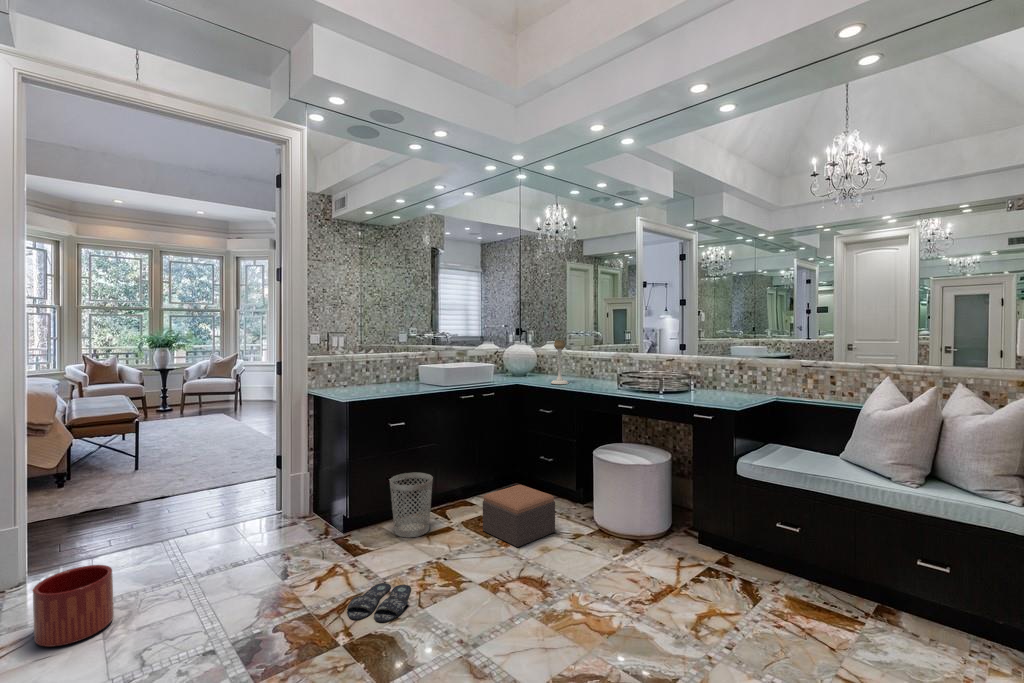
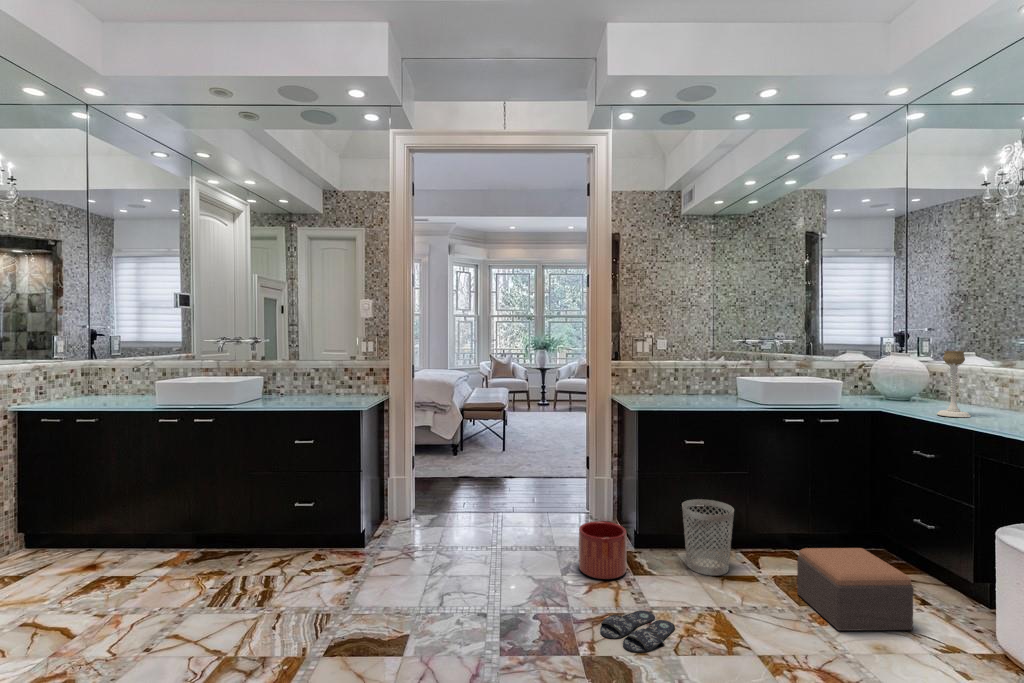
planter: present [33,565,114,647] -> present [579,521,627,579]

